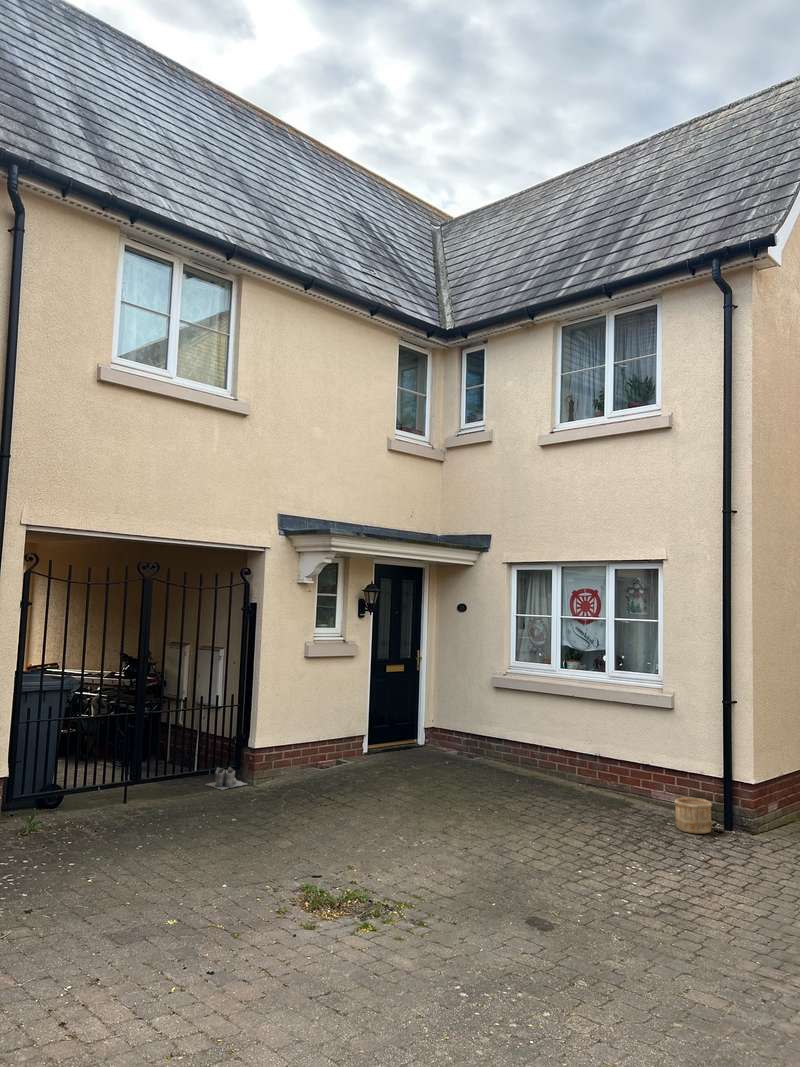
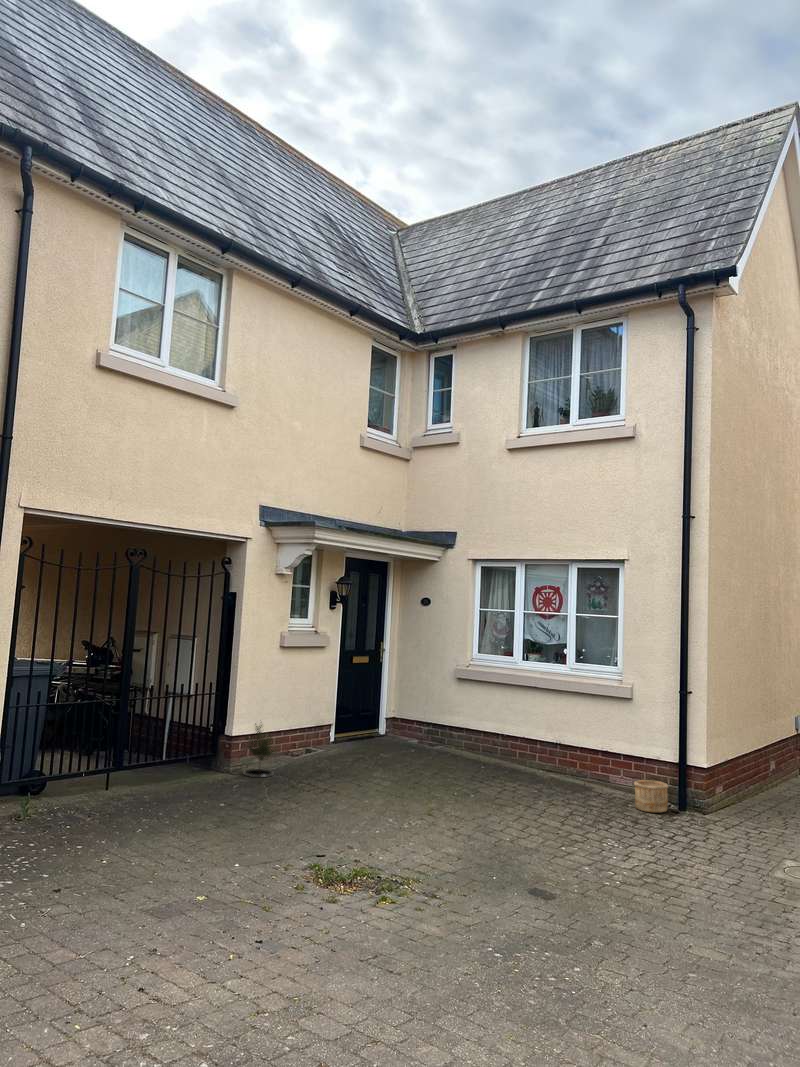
potted tree: none [265,730,300,790] -> present [243,723,276,777]
boots: present [206,767,247,790] -> none [183,755,226,778]

